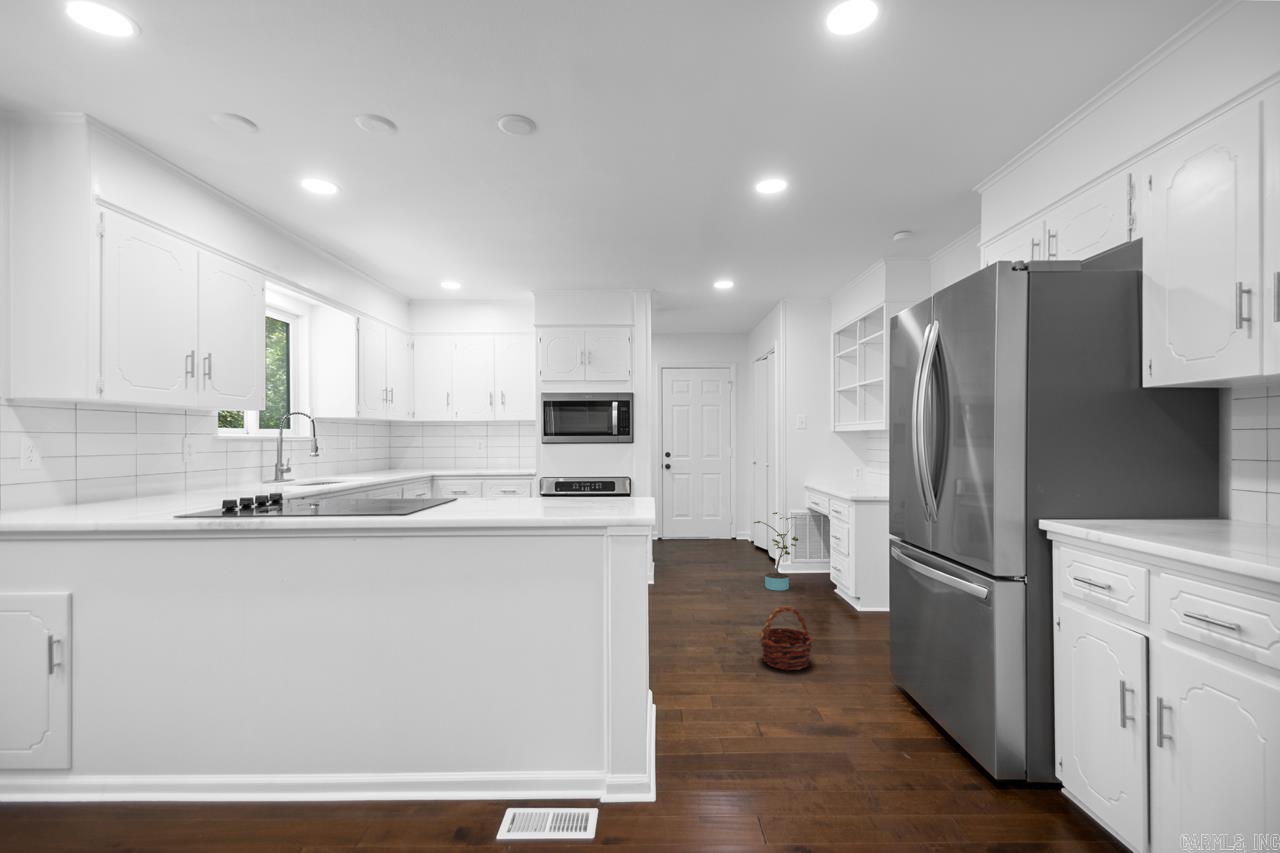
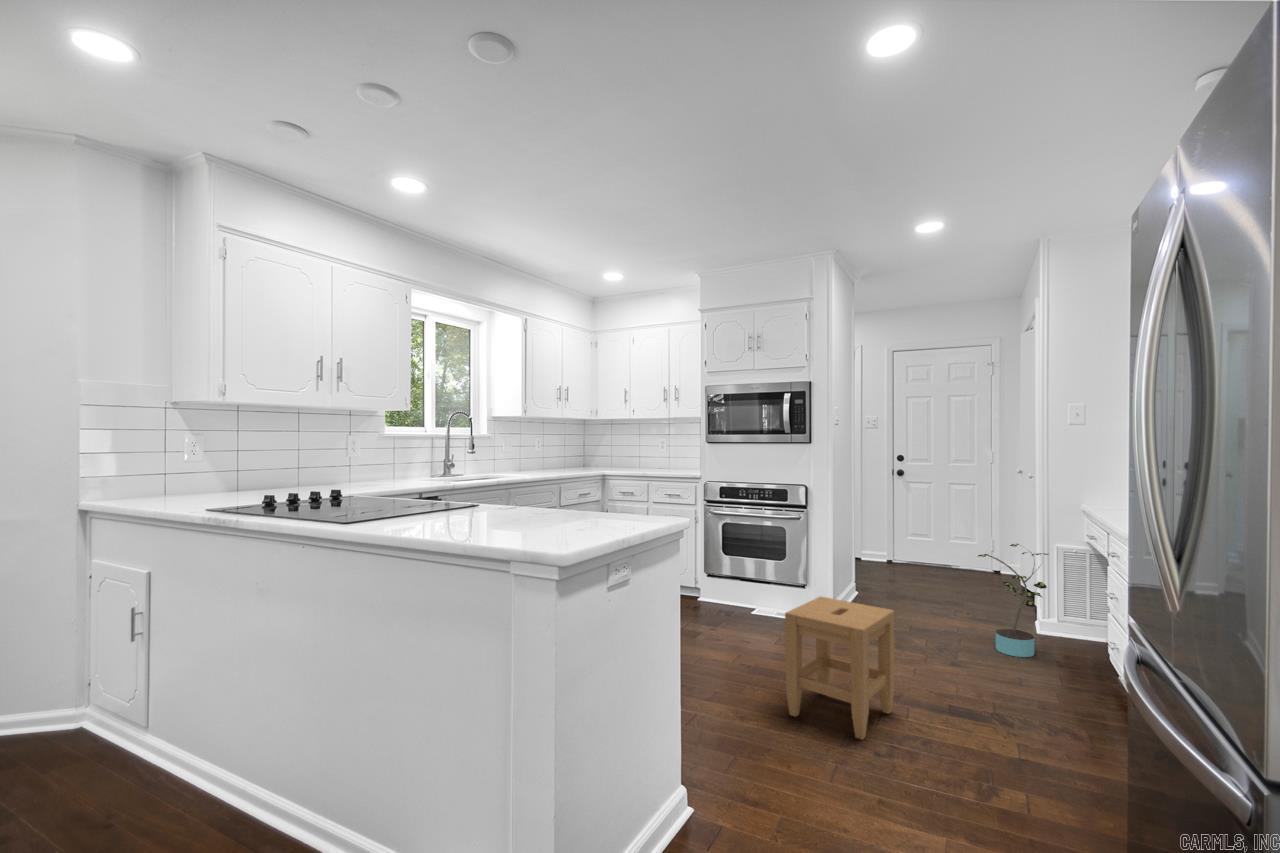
stool: none [669,560,736,658] -> present [785,596,895,740]
basket: present [759,606,813,670] -> none [900,684,986,784]

